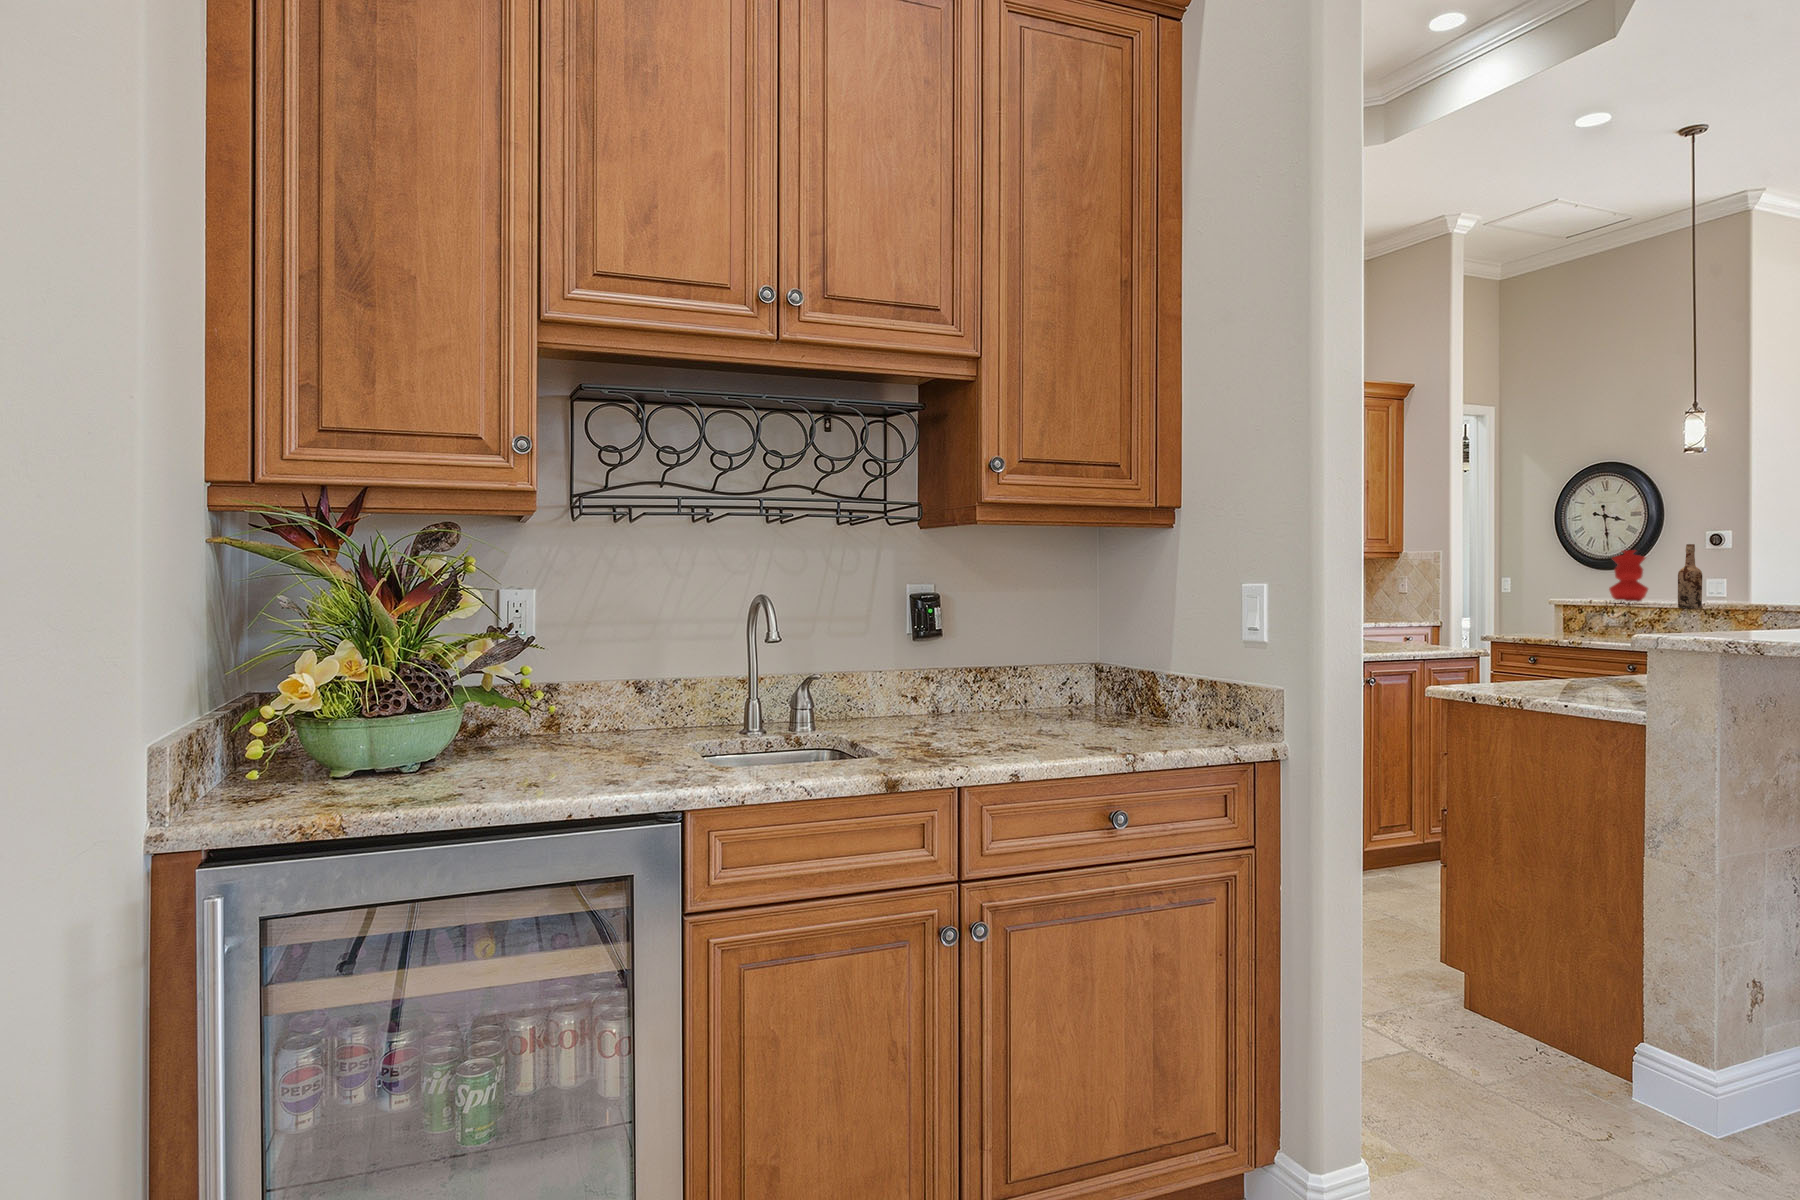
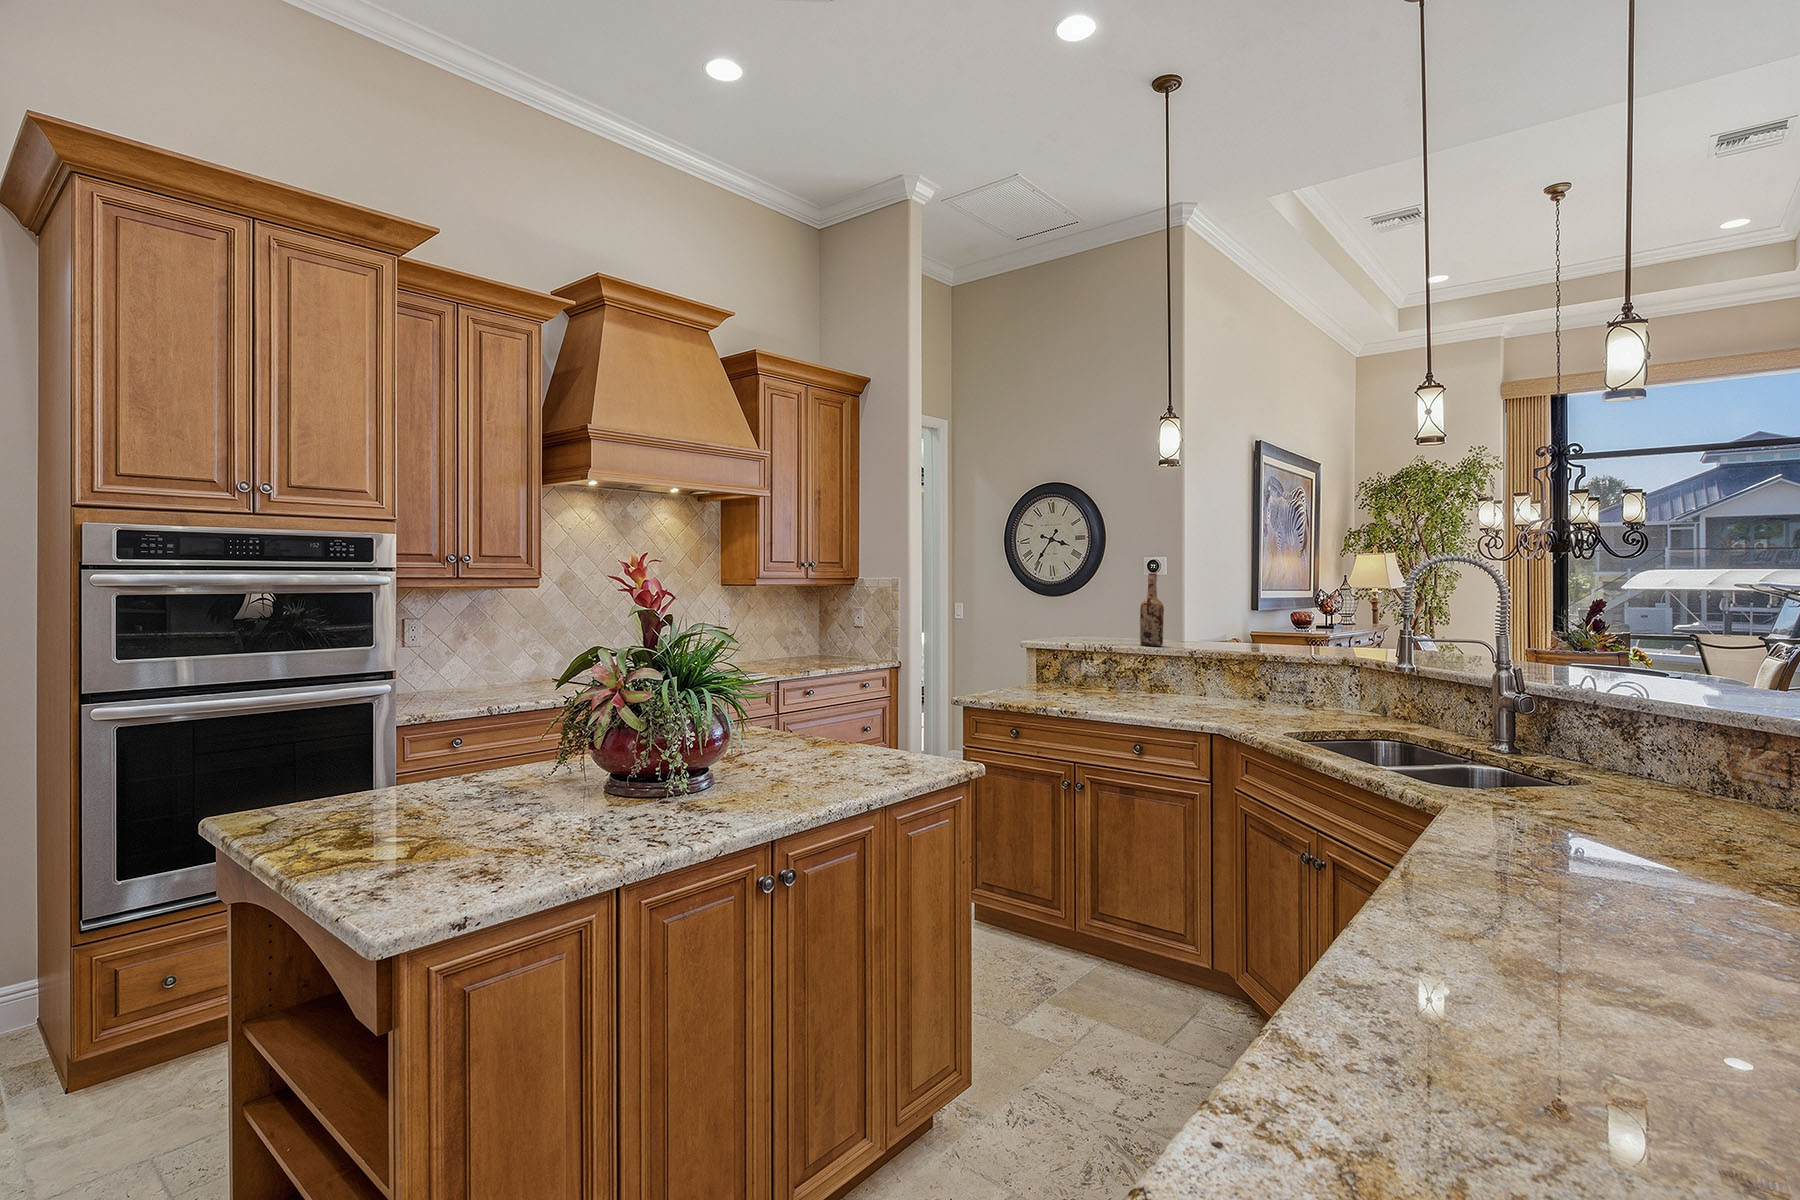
vase: present [1609,550,1648,602] -> none [1063,577,1099,634]

